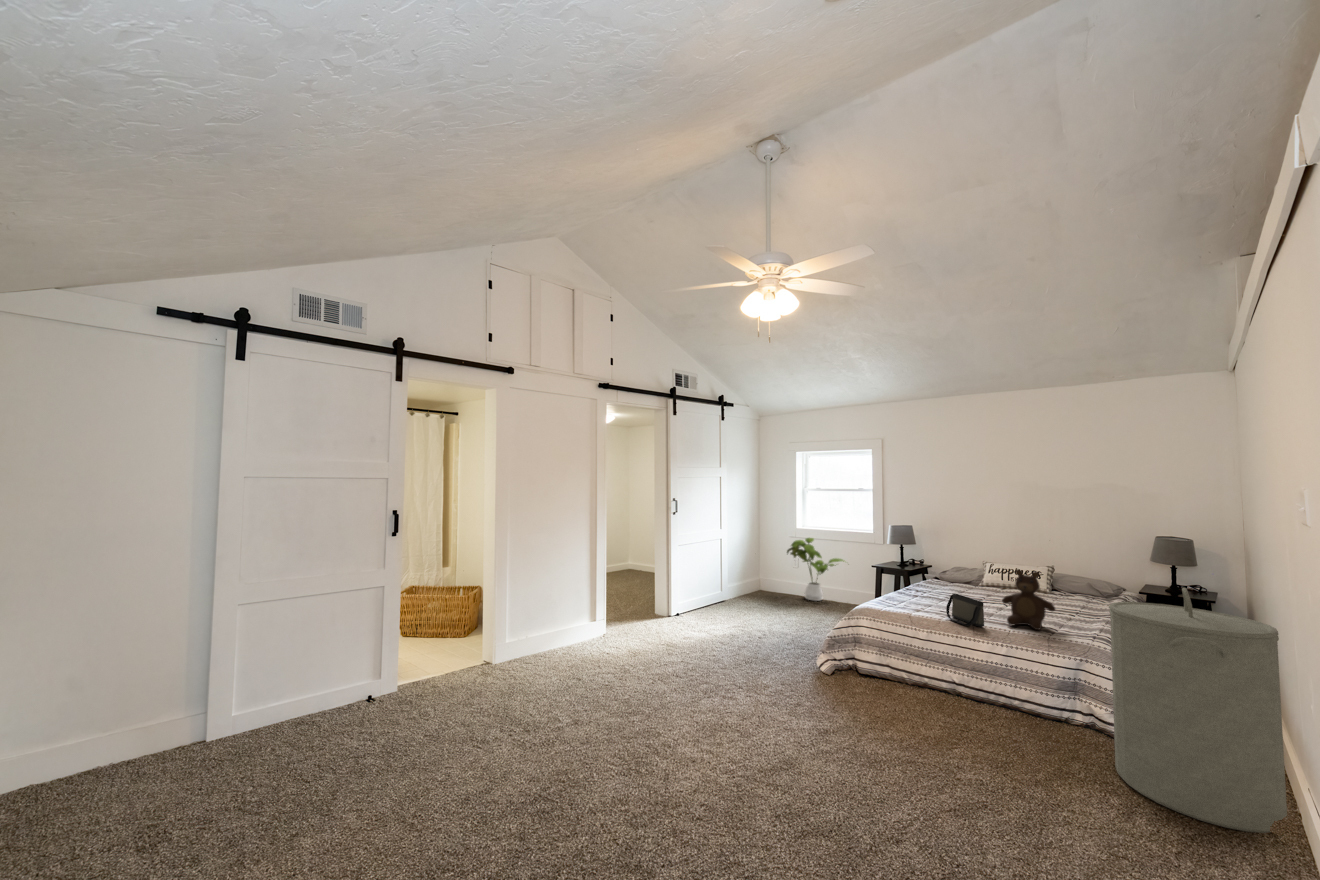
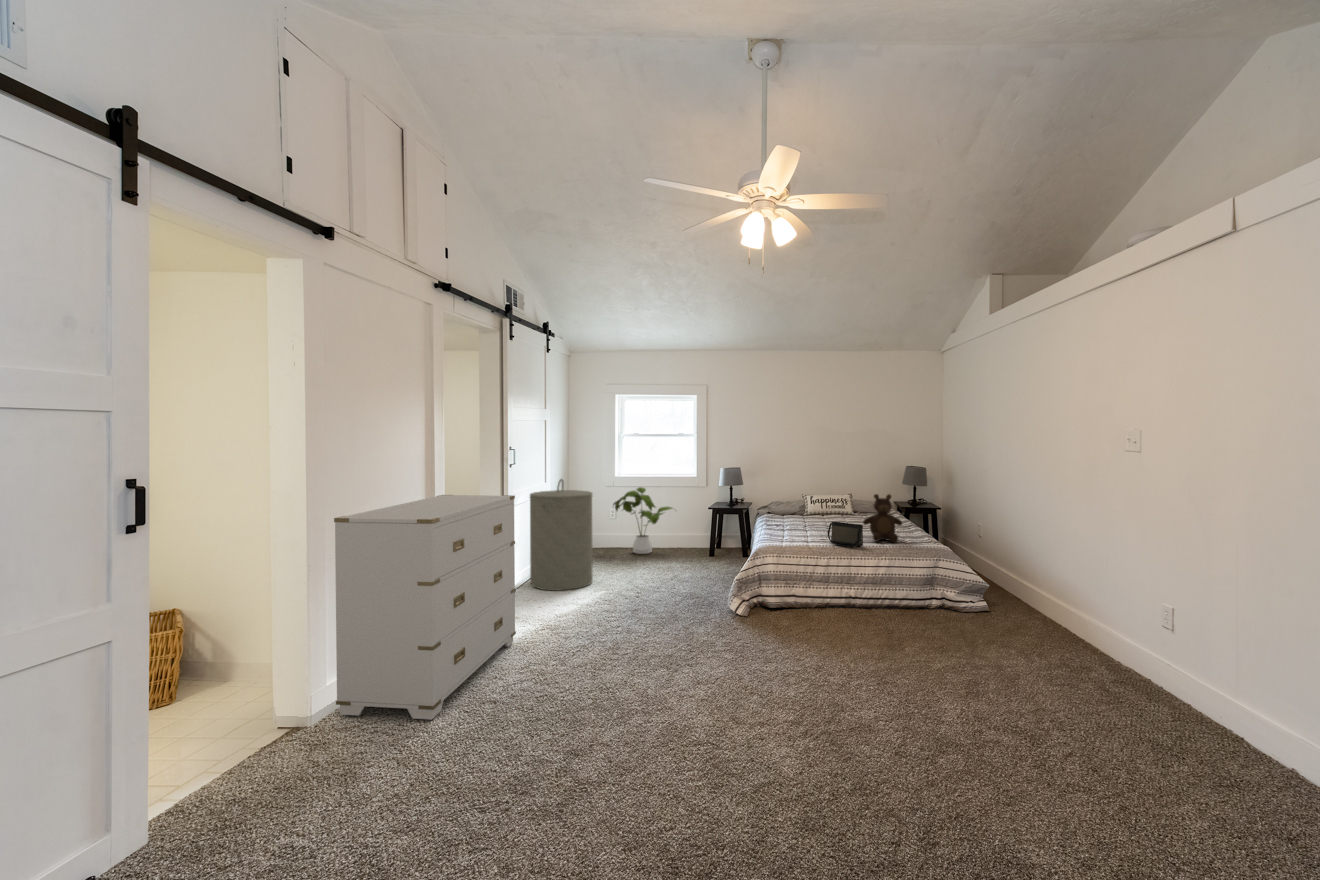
dresser: none [458,527,620,687] -> present [334,495,516,720]
laundry hamper: present [1109,588,1287,833] -> present [530,479,593,591]

